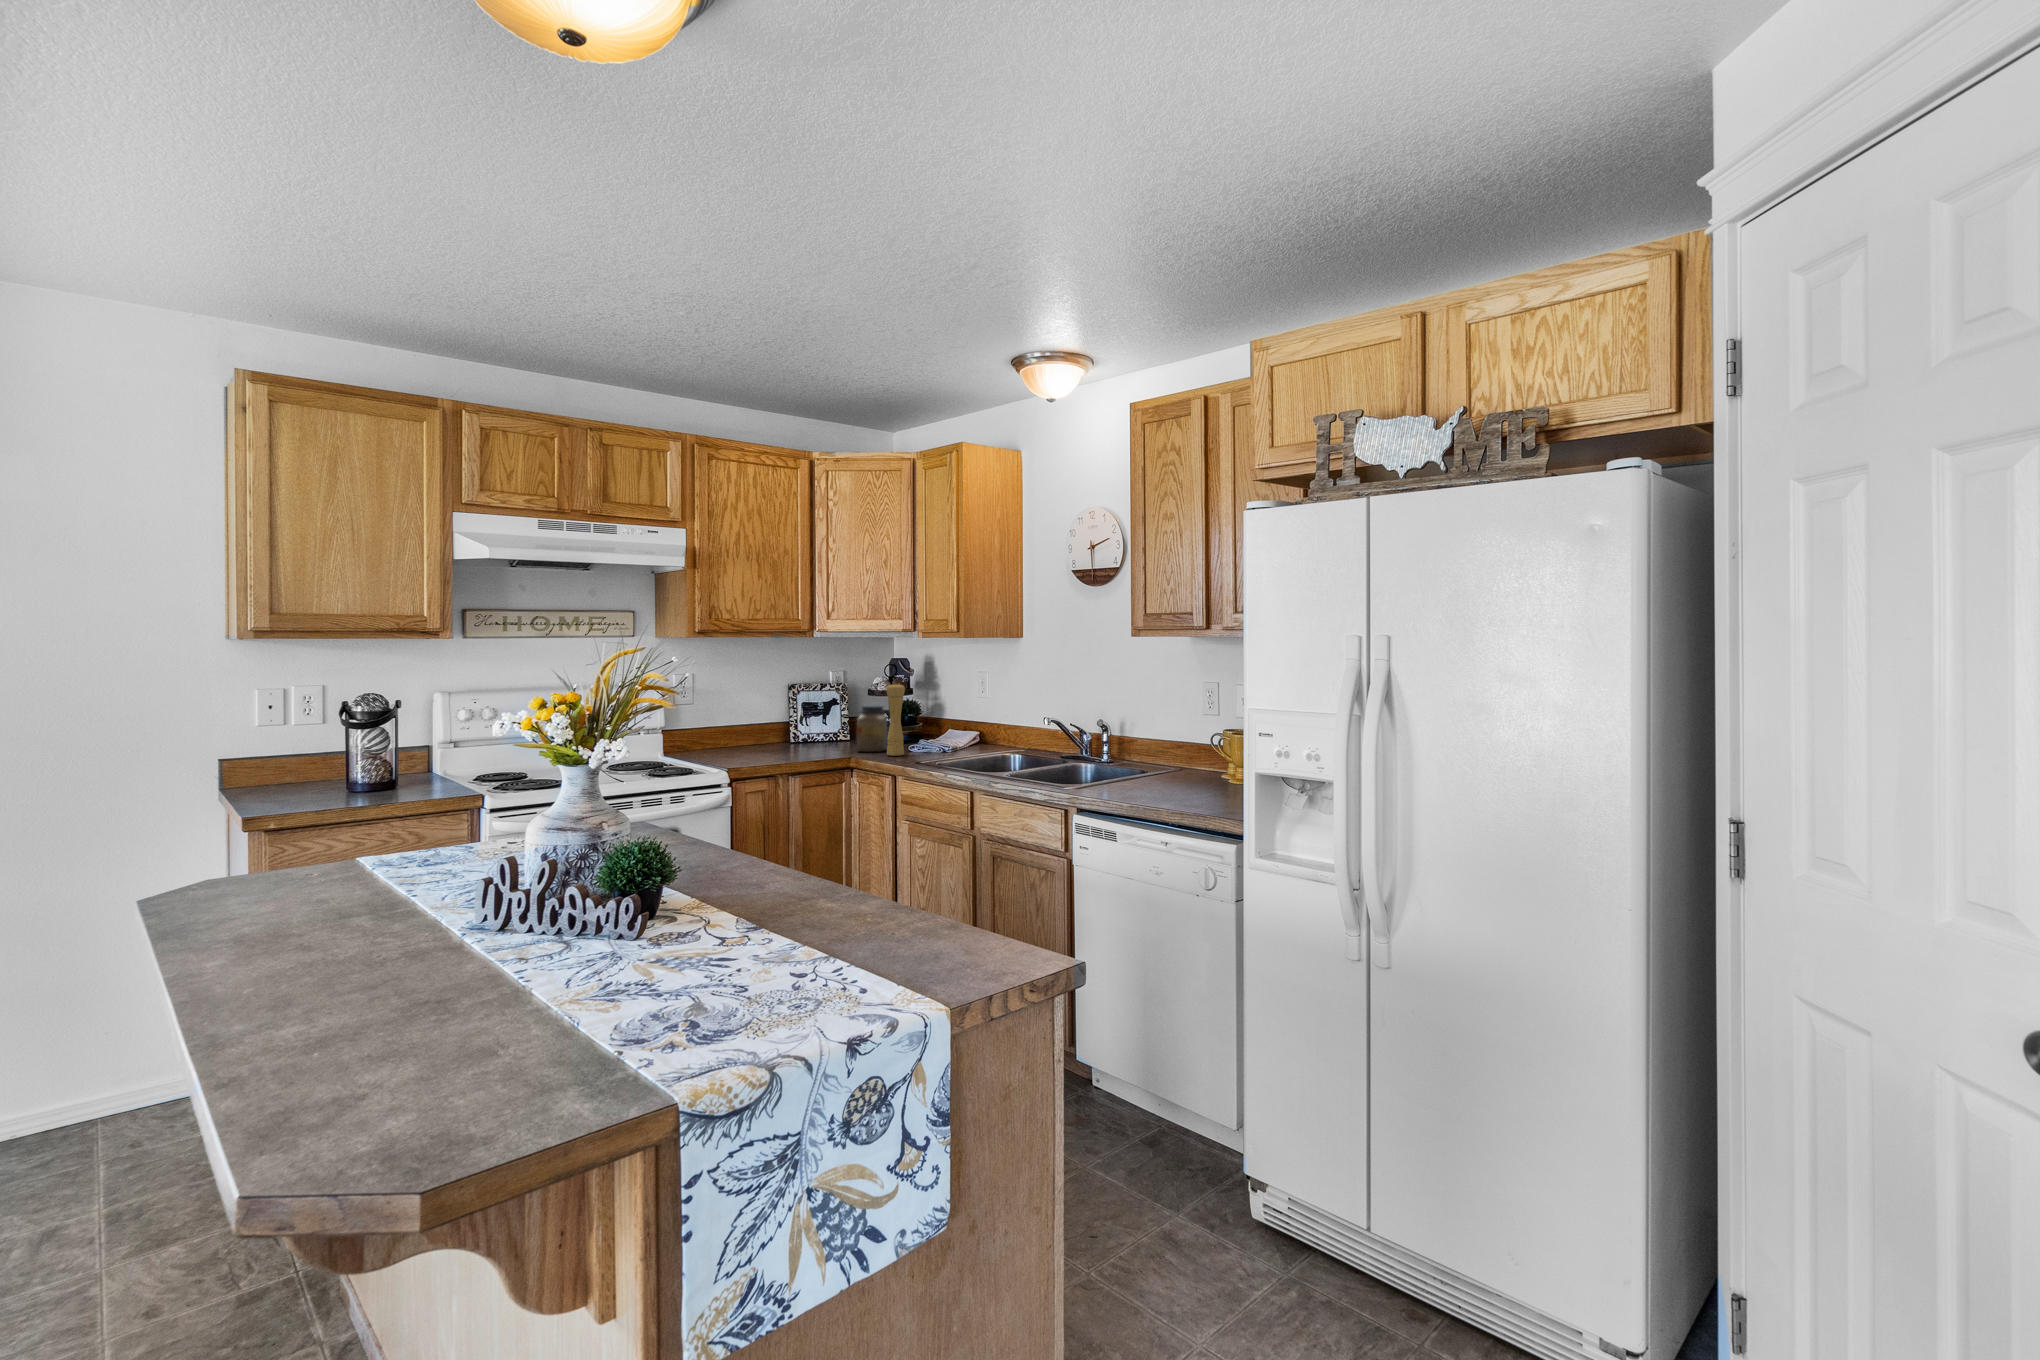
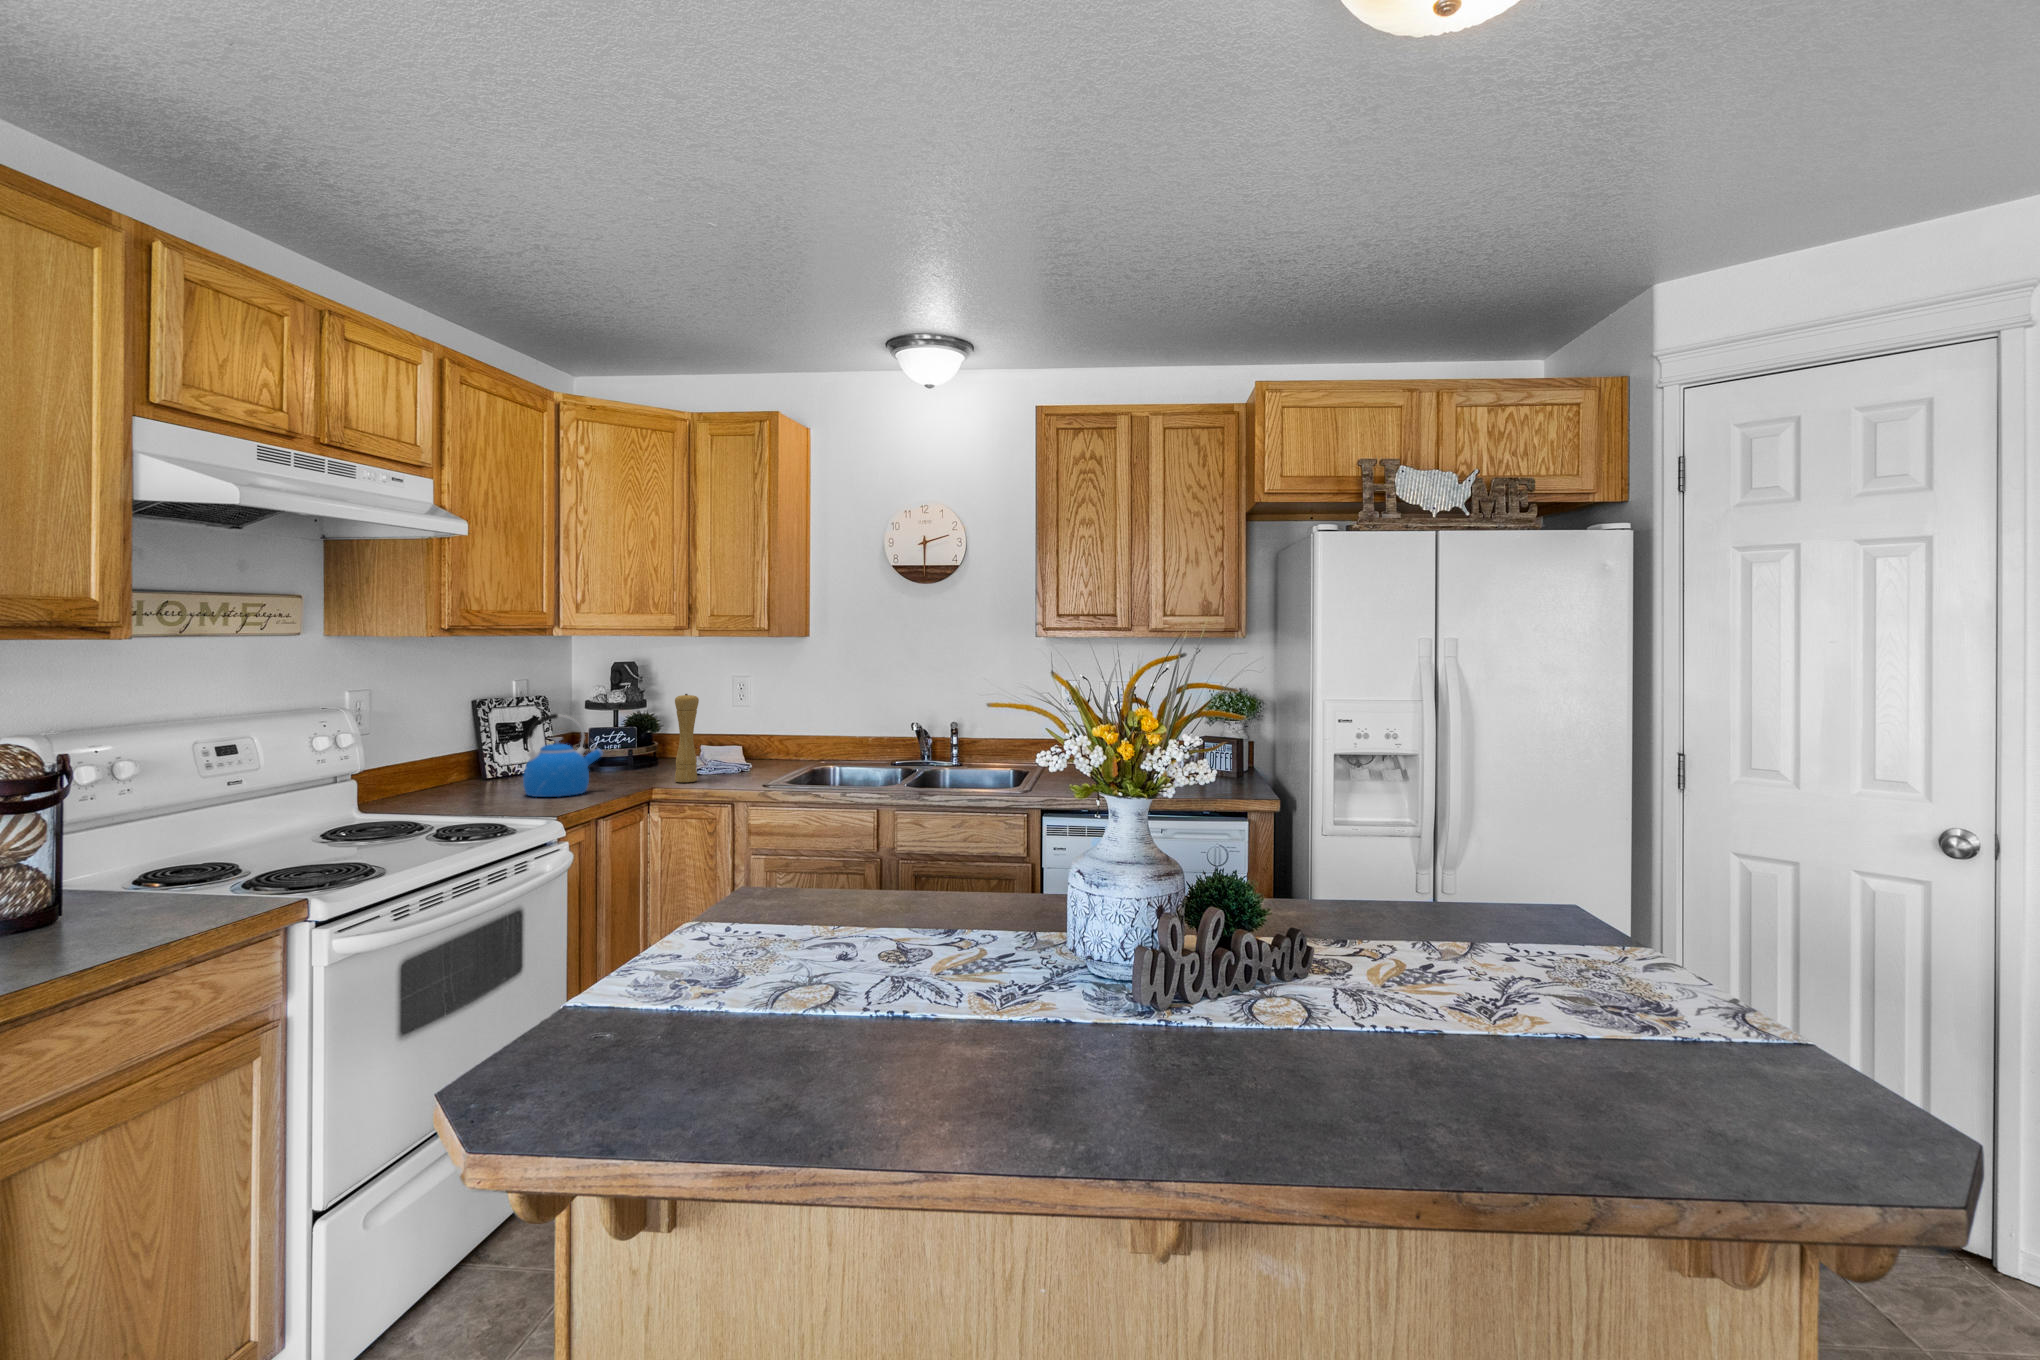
kettle: none [769,696,827,758] -> present [523,714,603,797]
jar: present [857,705,887,752] -> none [612,722,654,782]

